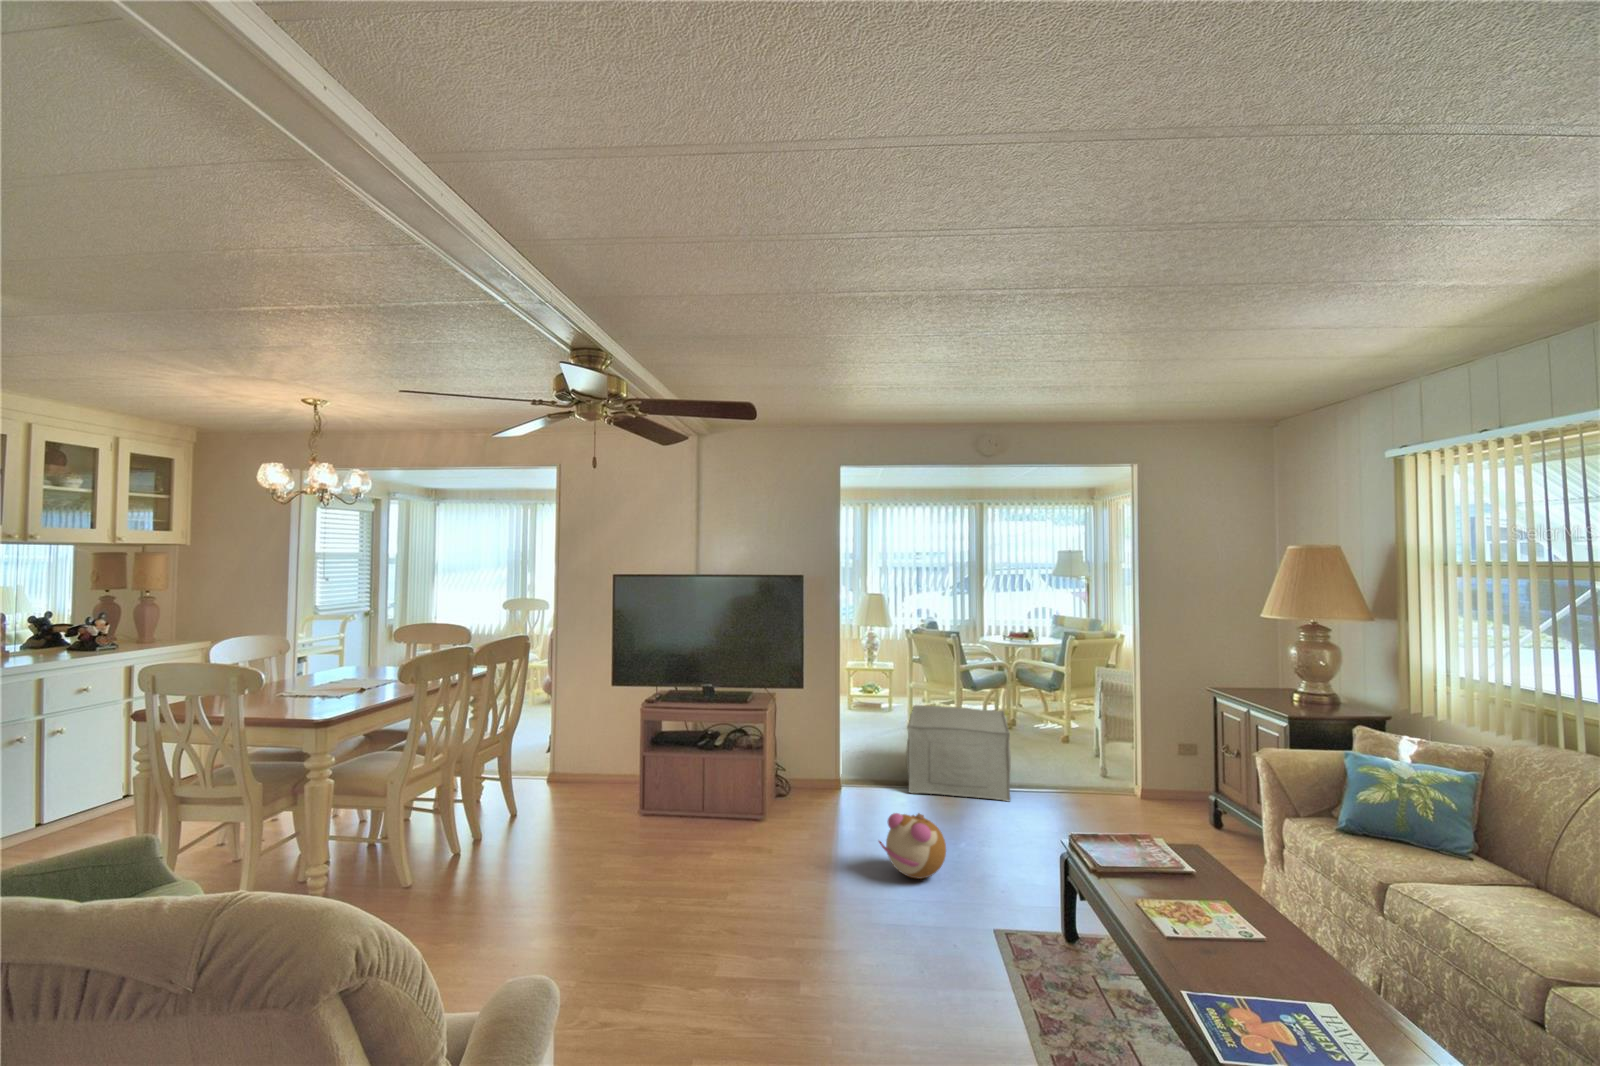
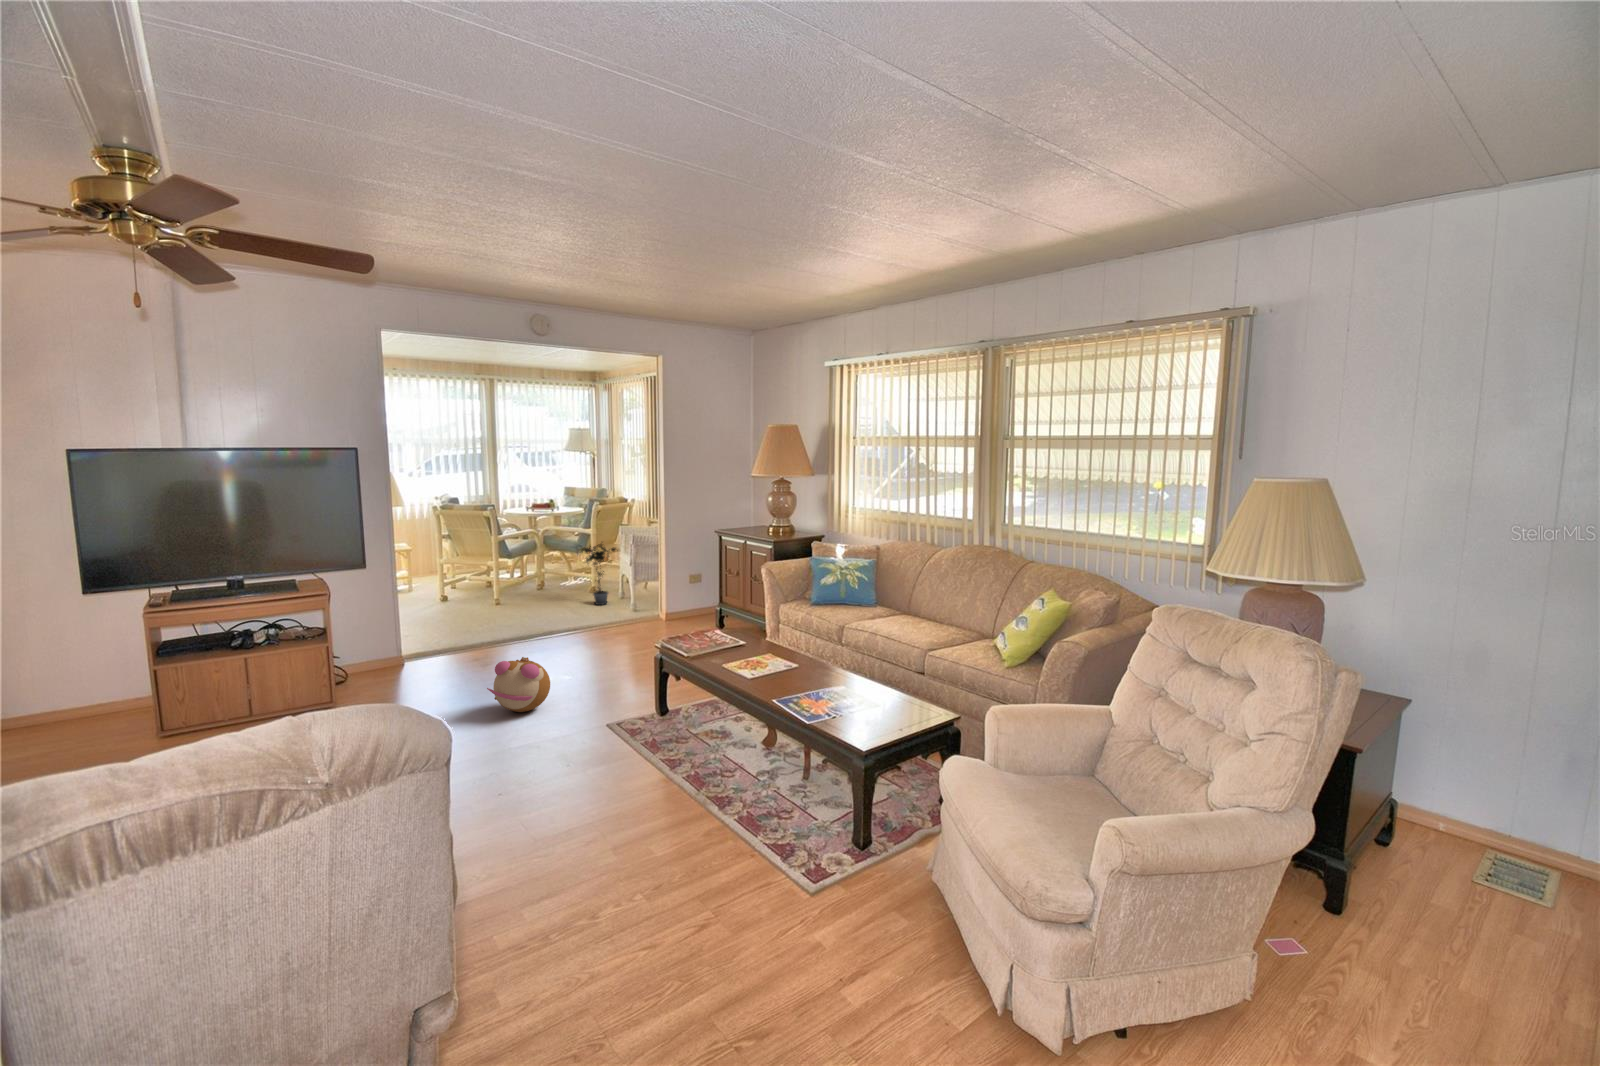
potted plant: none [1038,684,1091,760] -> present [580,544,616,605]
ottoman: present [906,705,1011,801] -> none [465,570,573,654]

